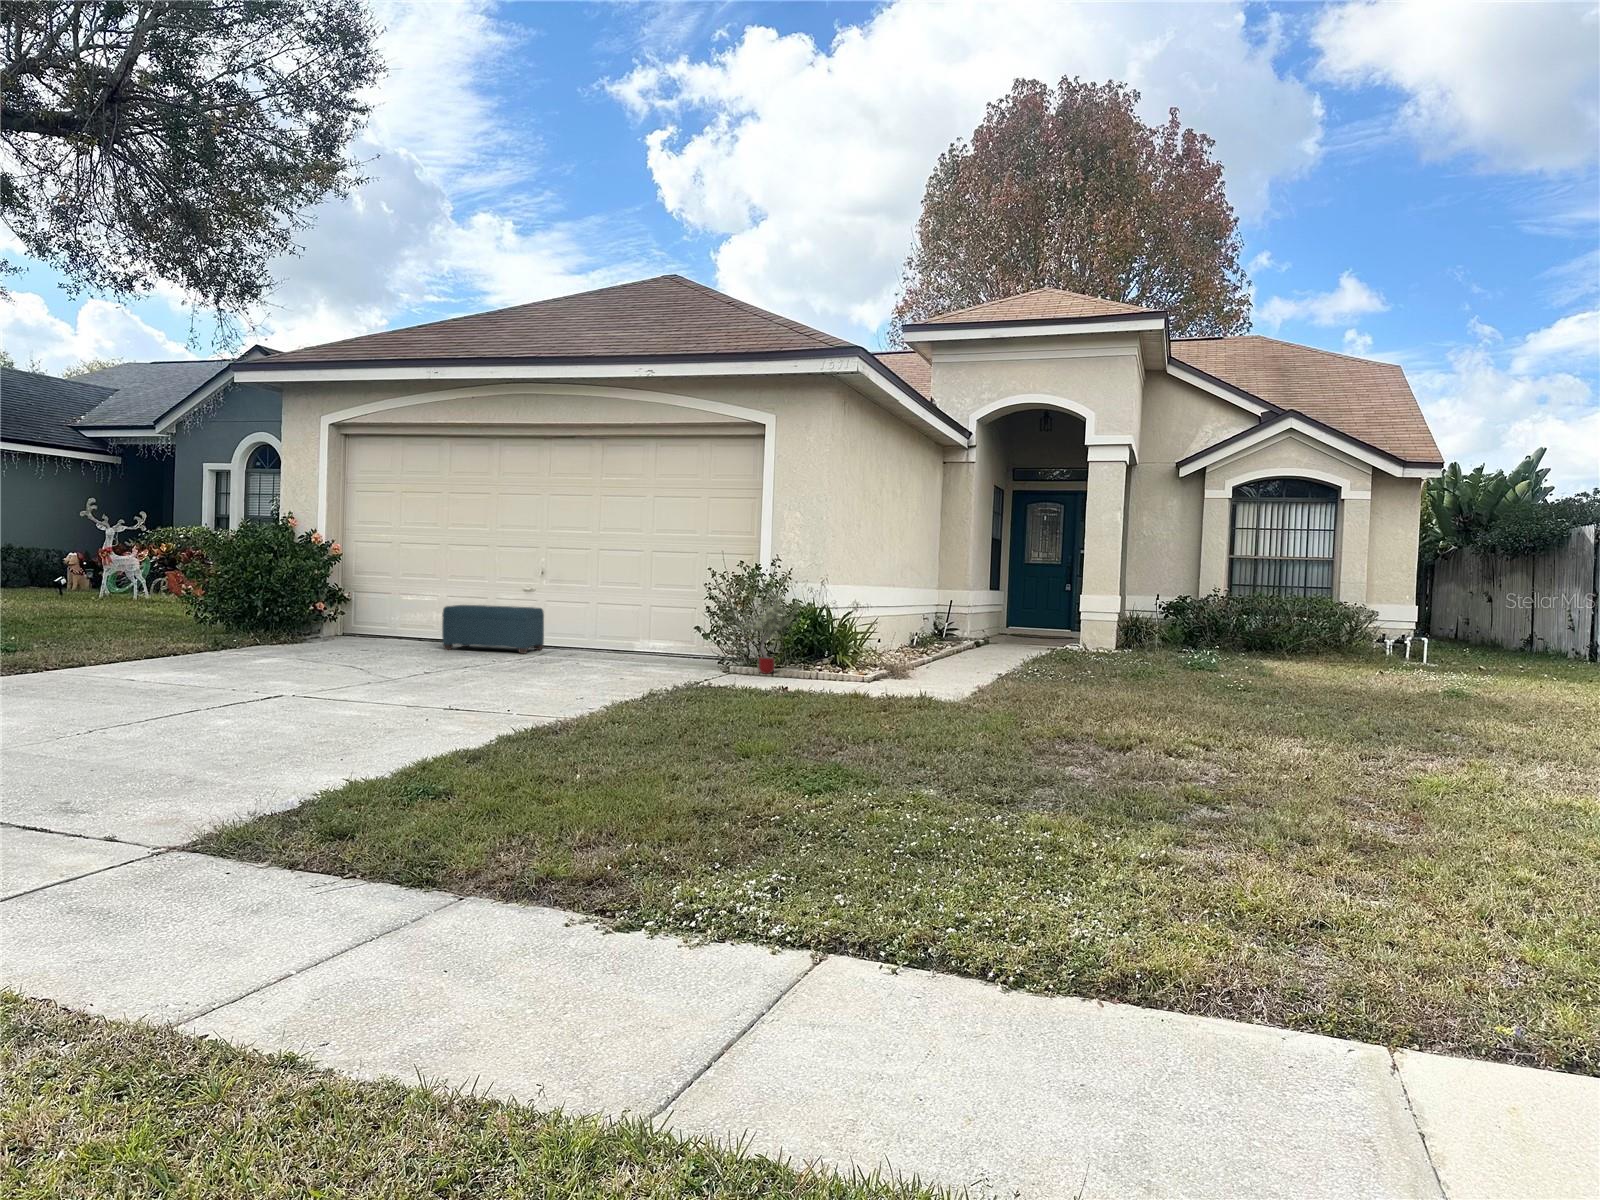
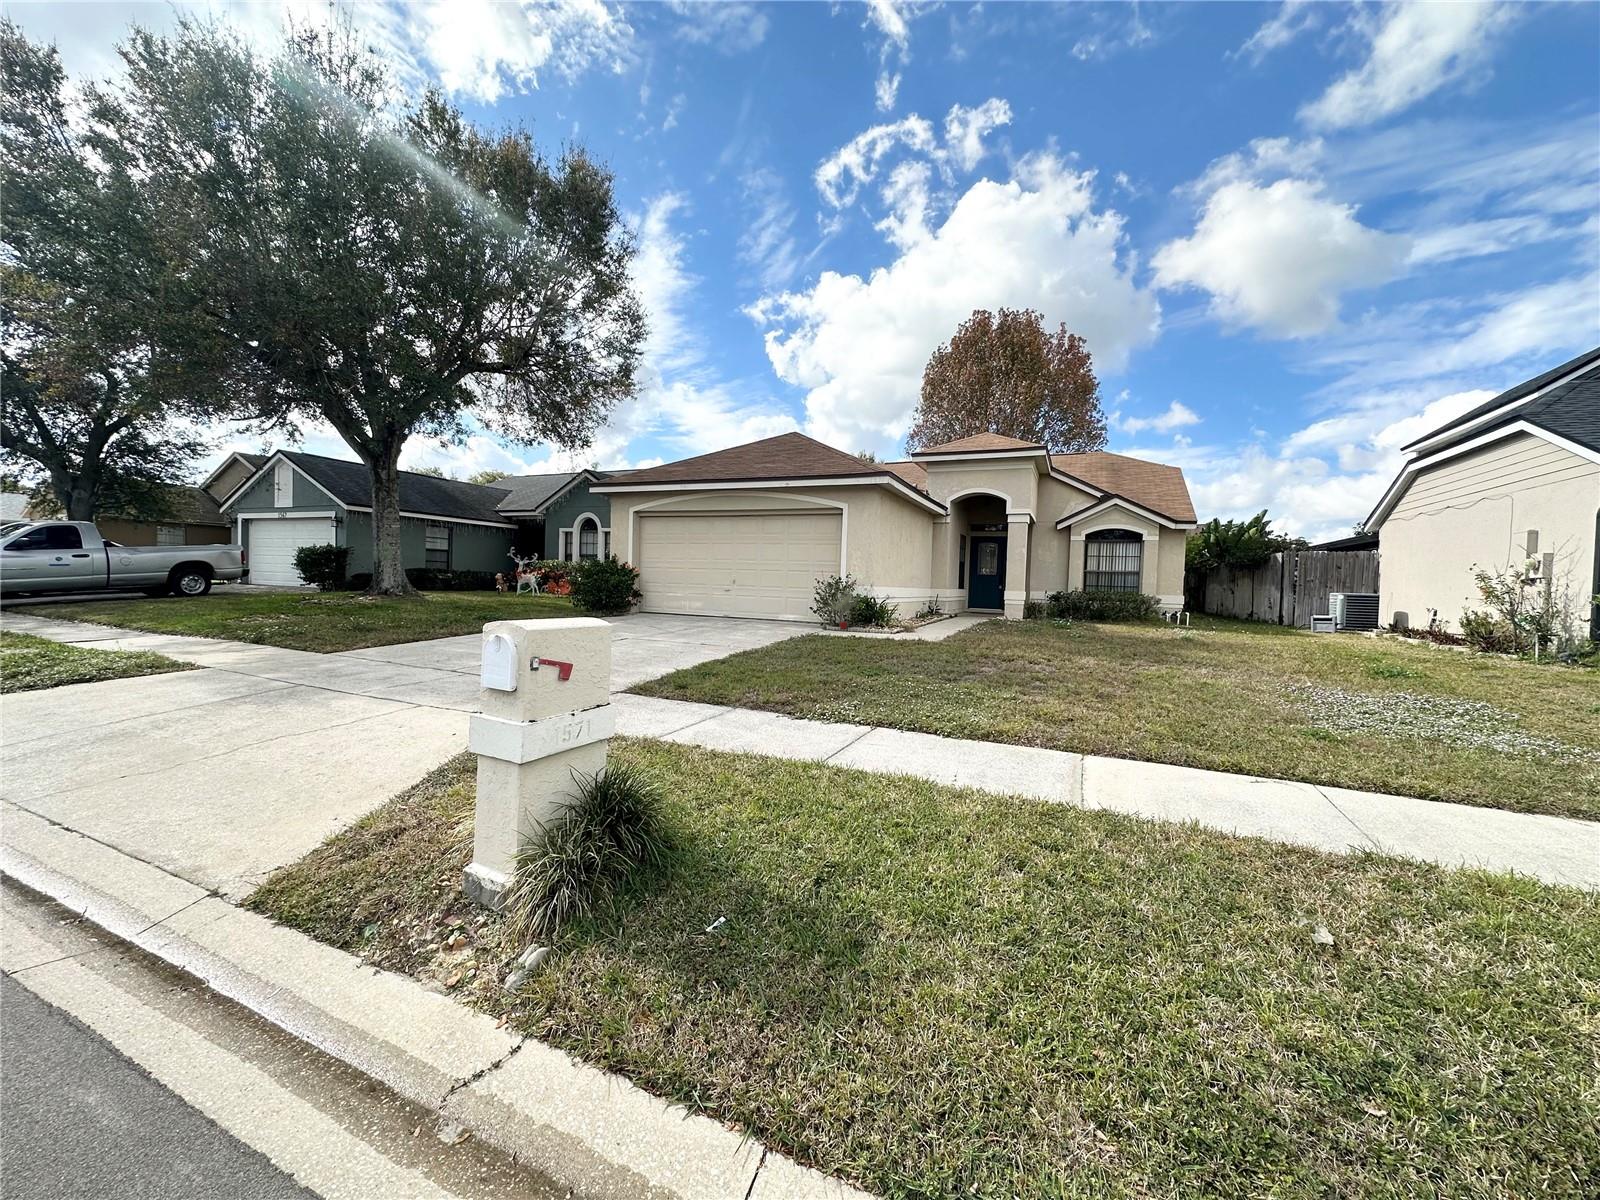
bench: present [442,605,544,654] -> none [689,597,736,620]

